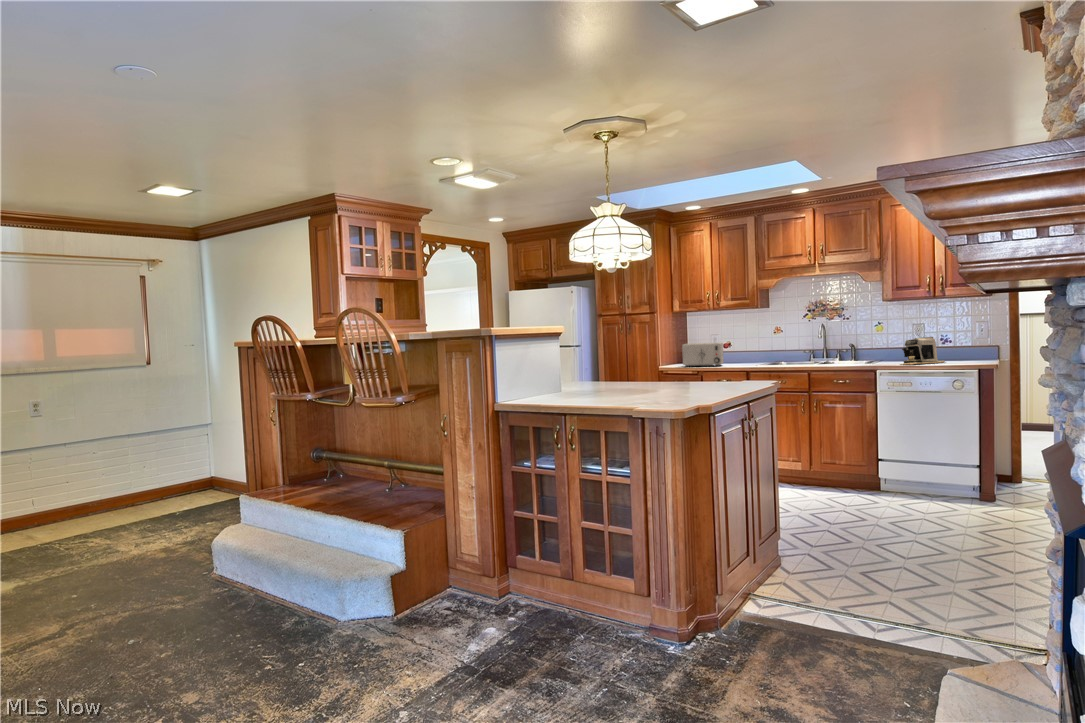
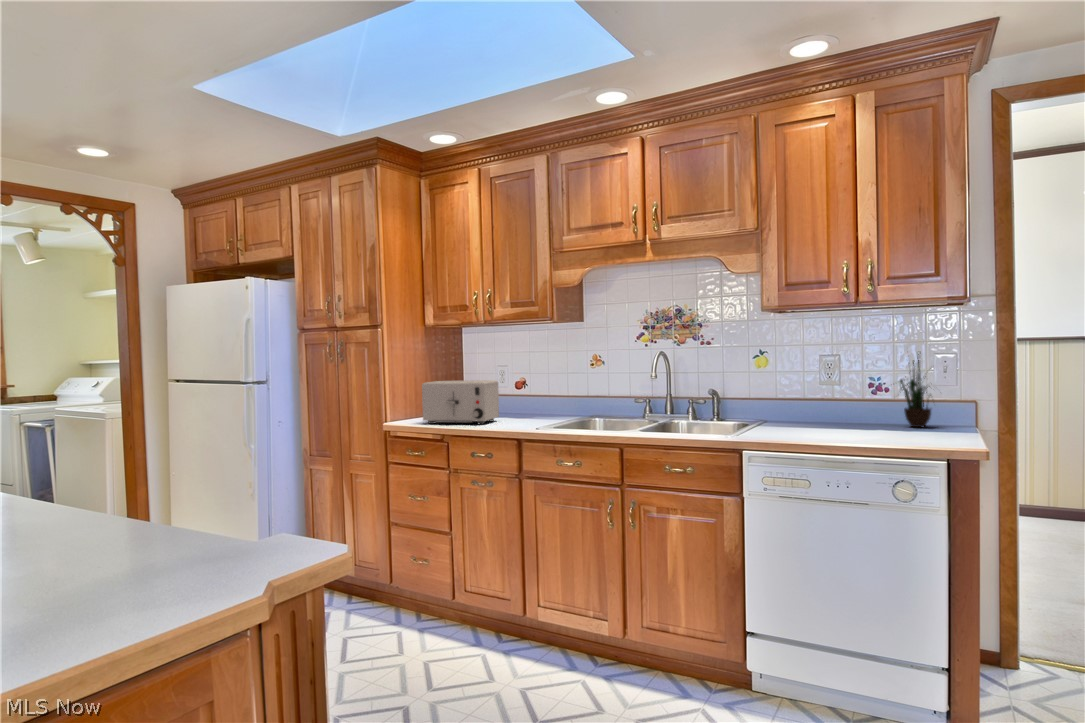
potted plant: none [952,313,982,360] -> present [900,354,931,427]
coffee maker: present [902,337,945,365] -> none [787,382,880,441]

